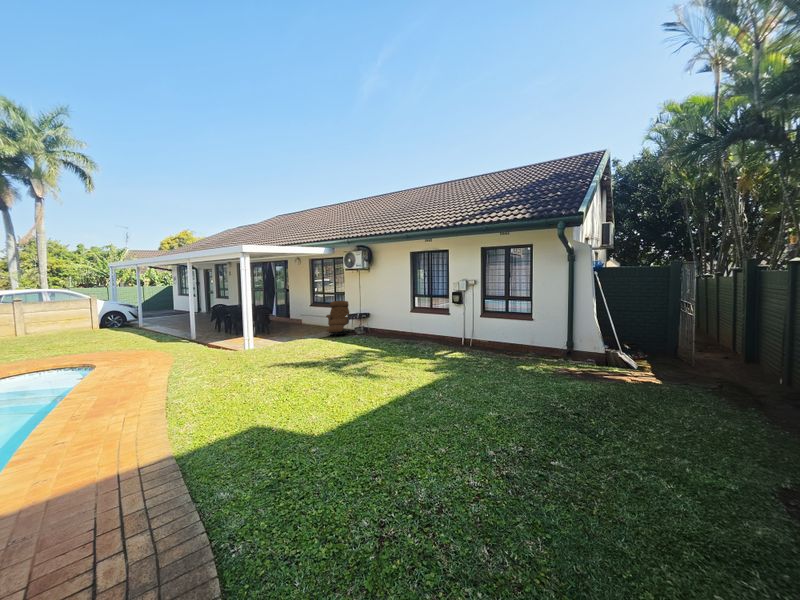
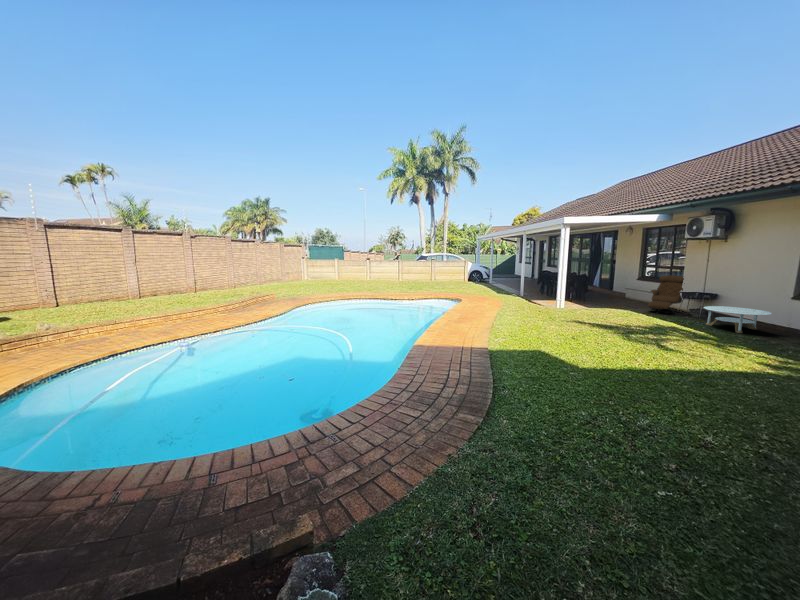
round table: none [369,323,406,344] -> present [704,306,772,333]

